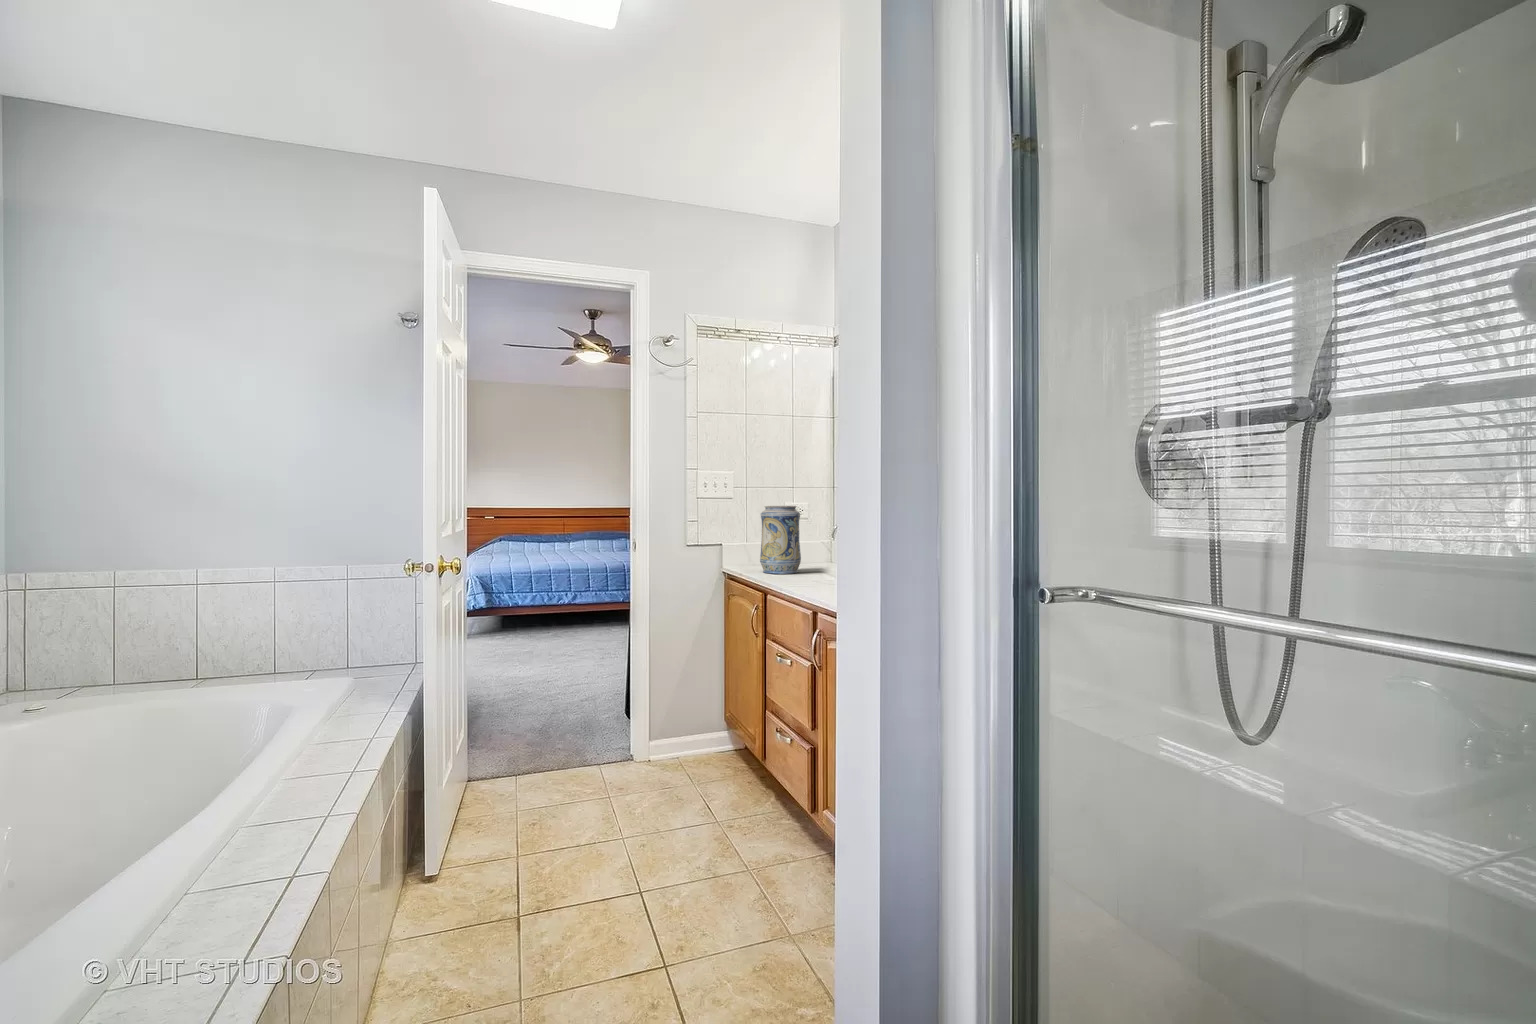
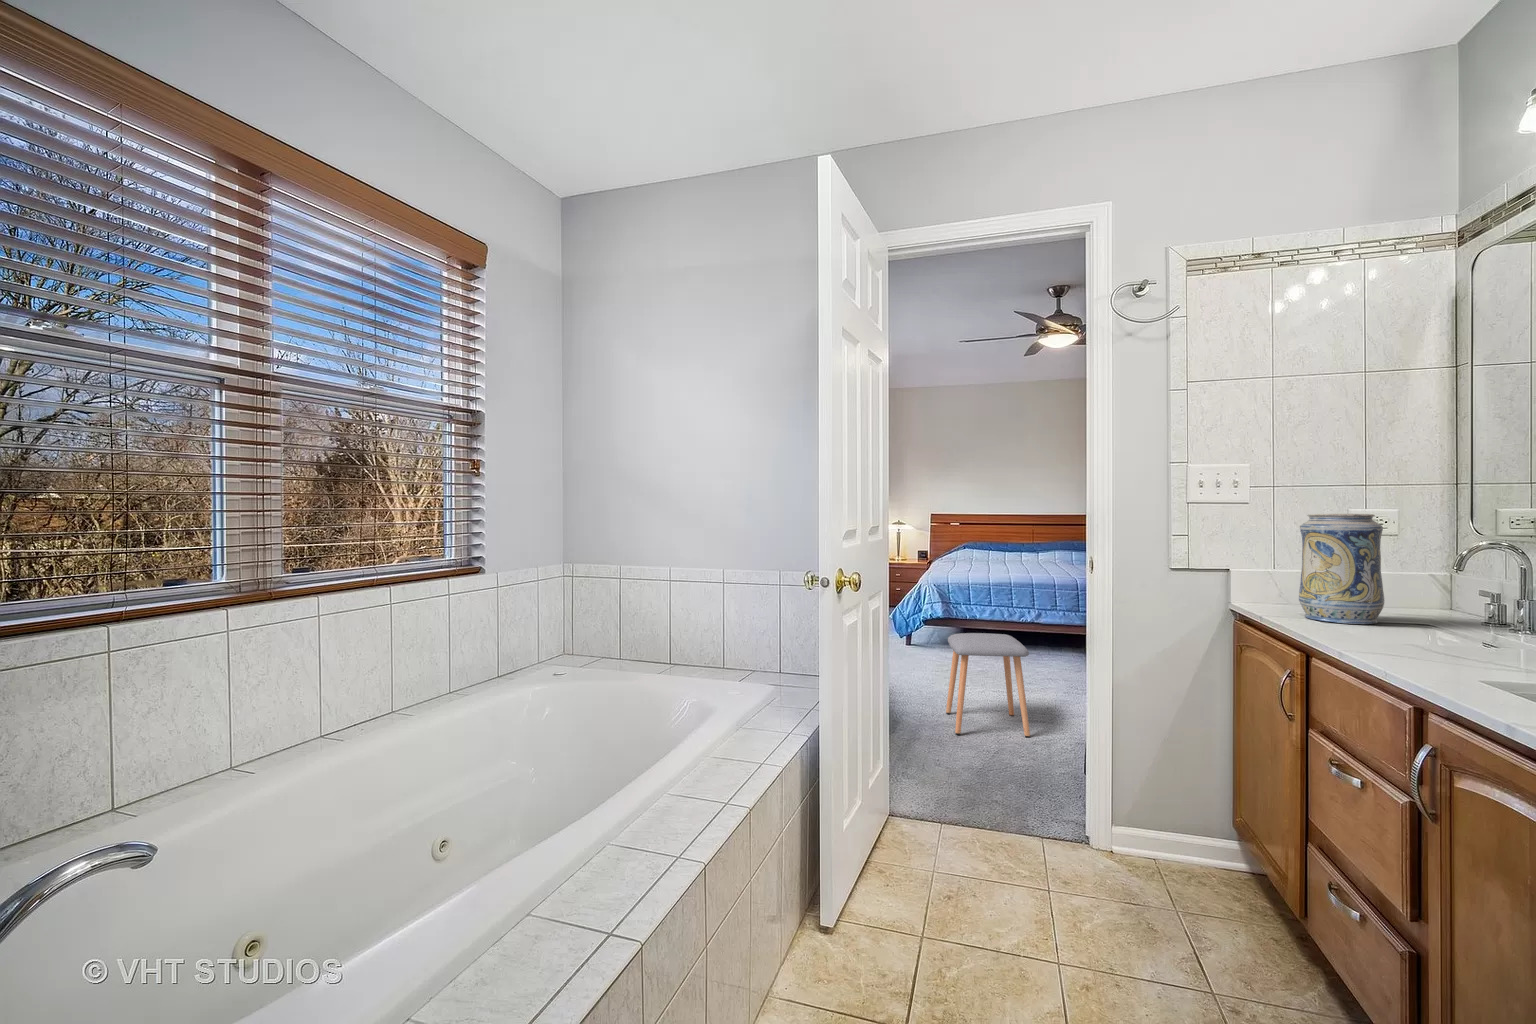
stool: none [501,613,578,706] -> present [946,633,1030,737]

